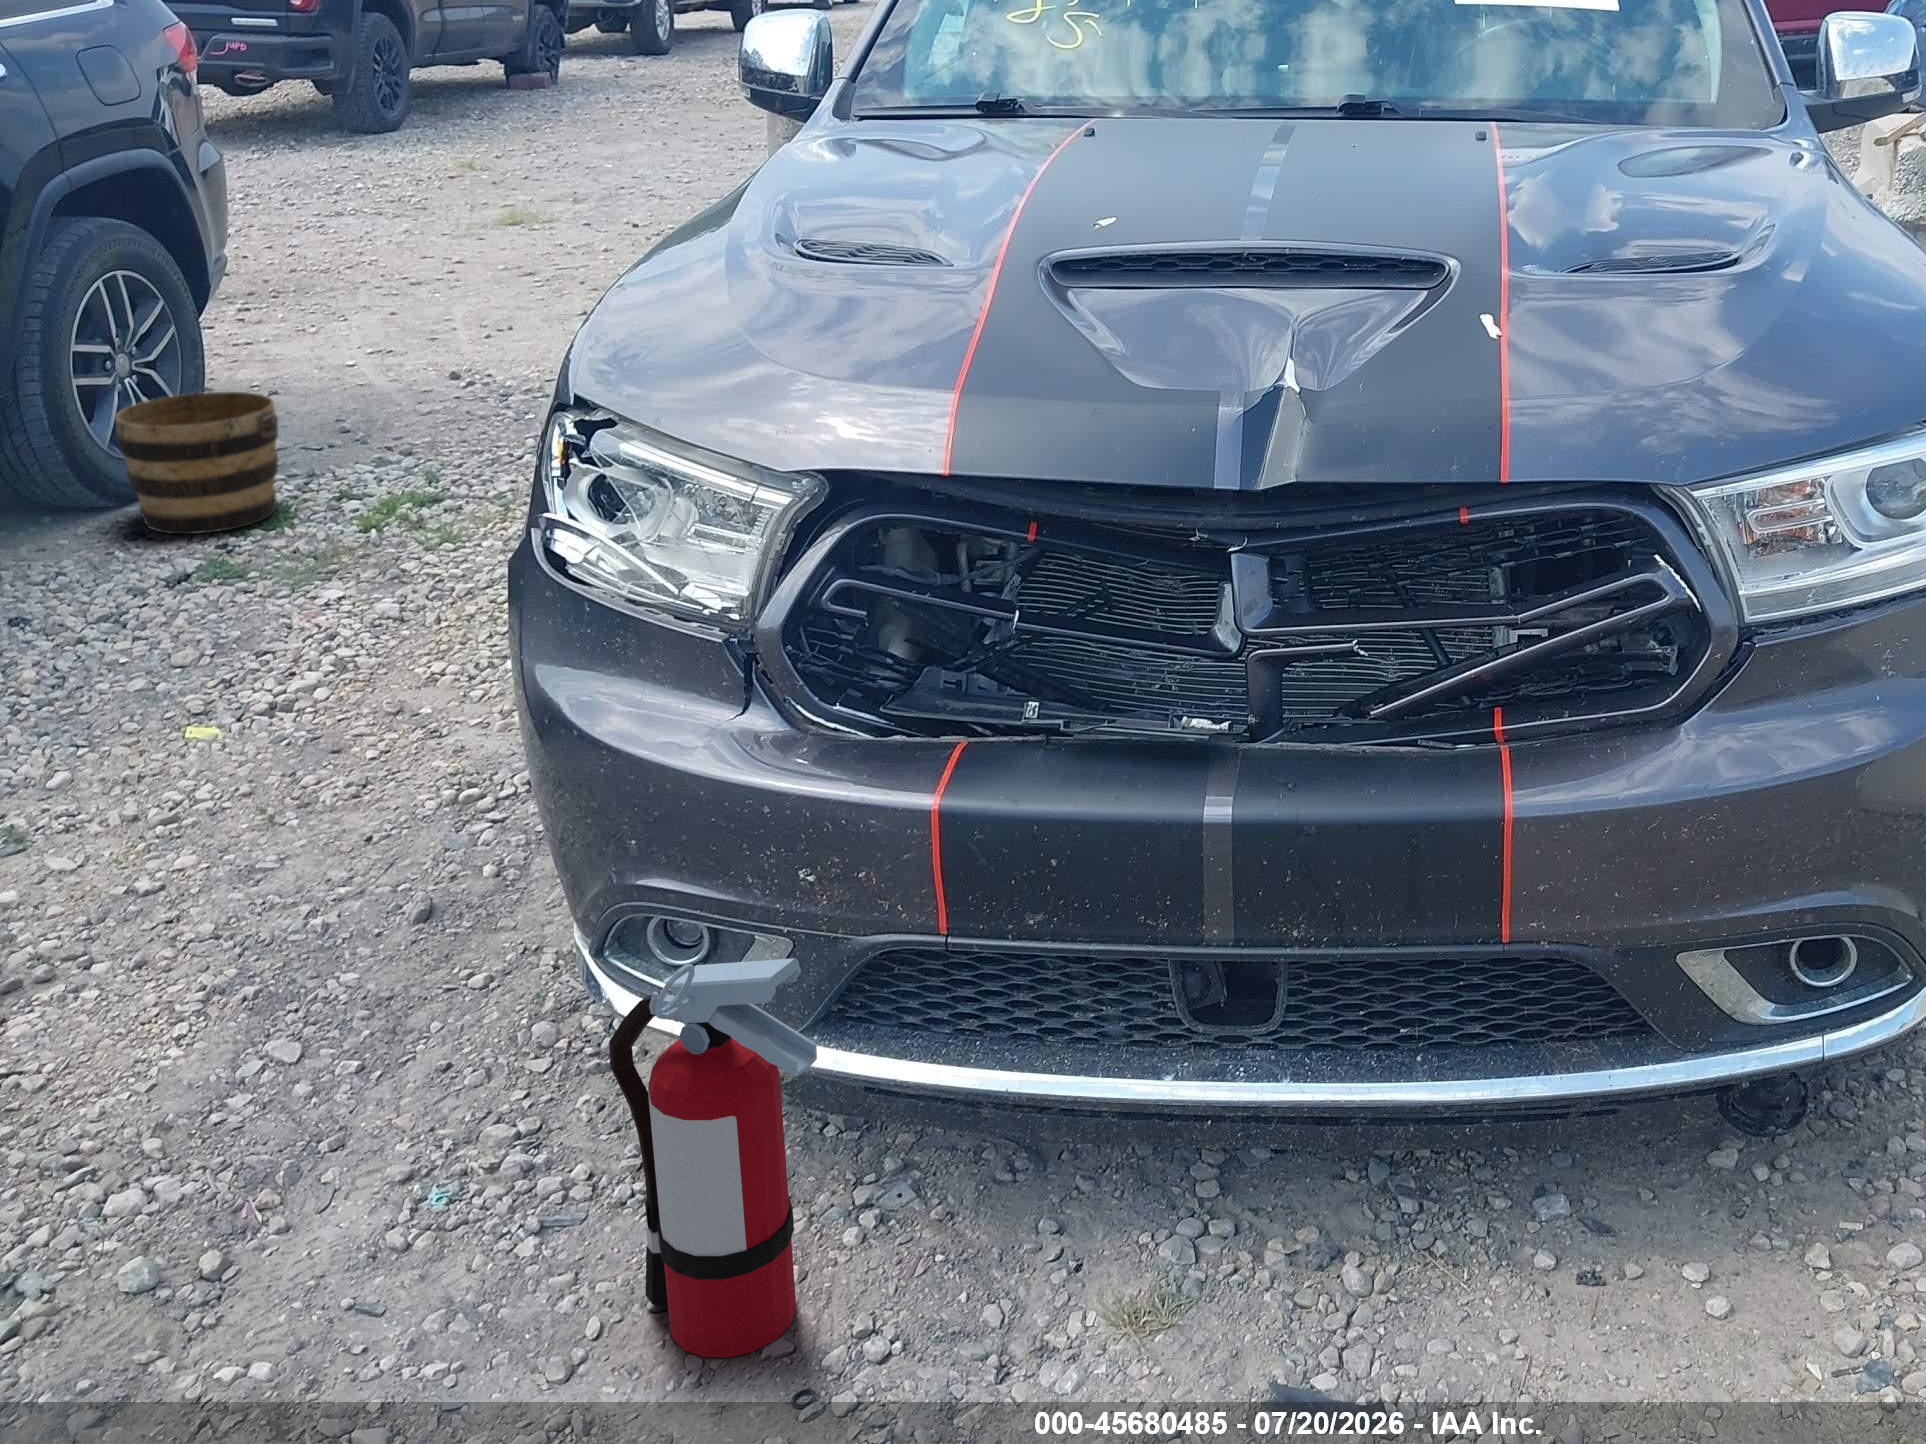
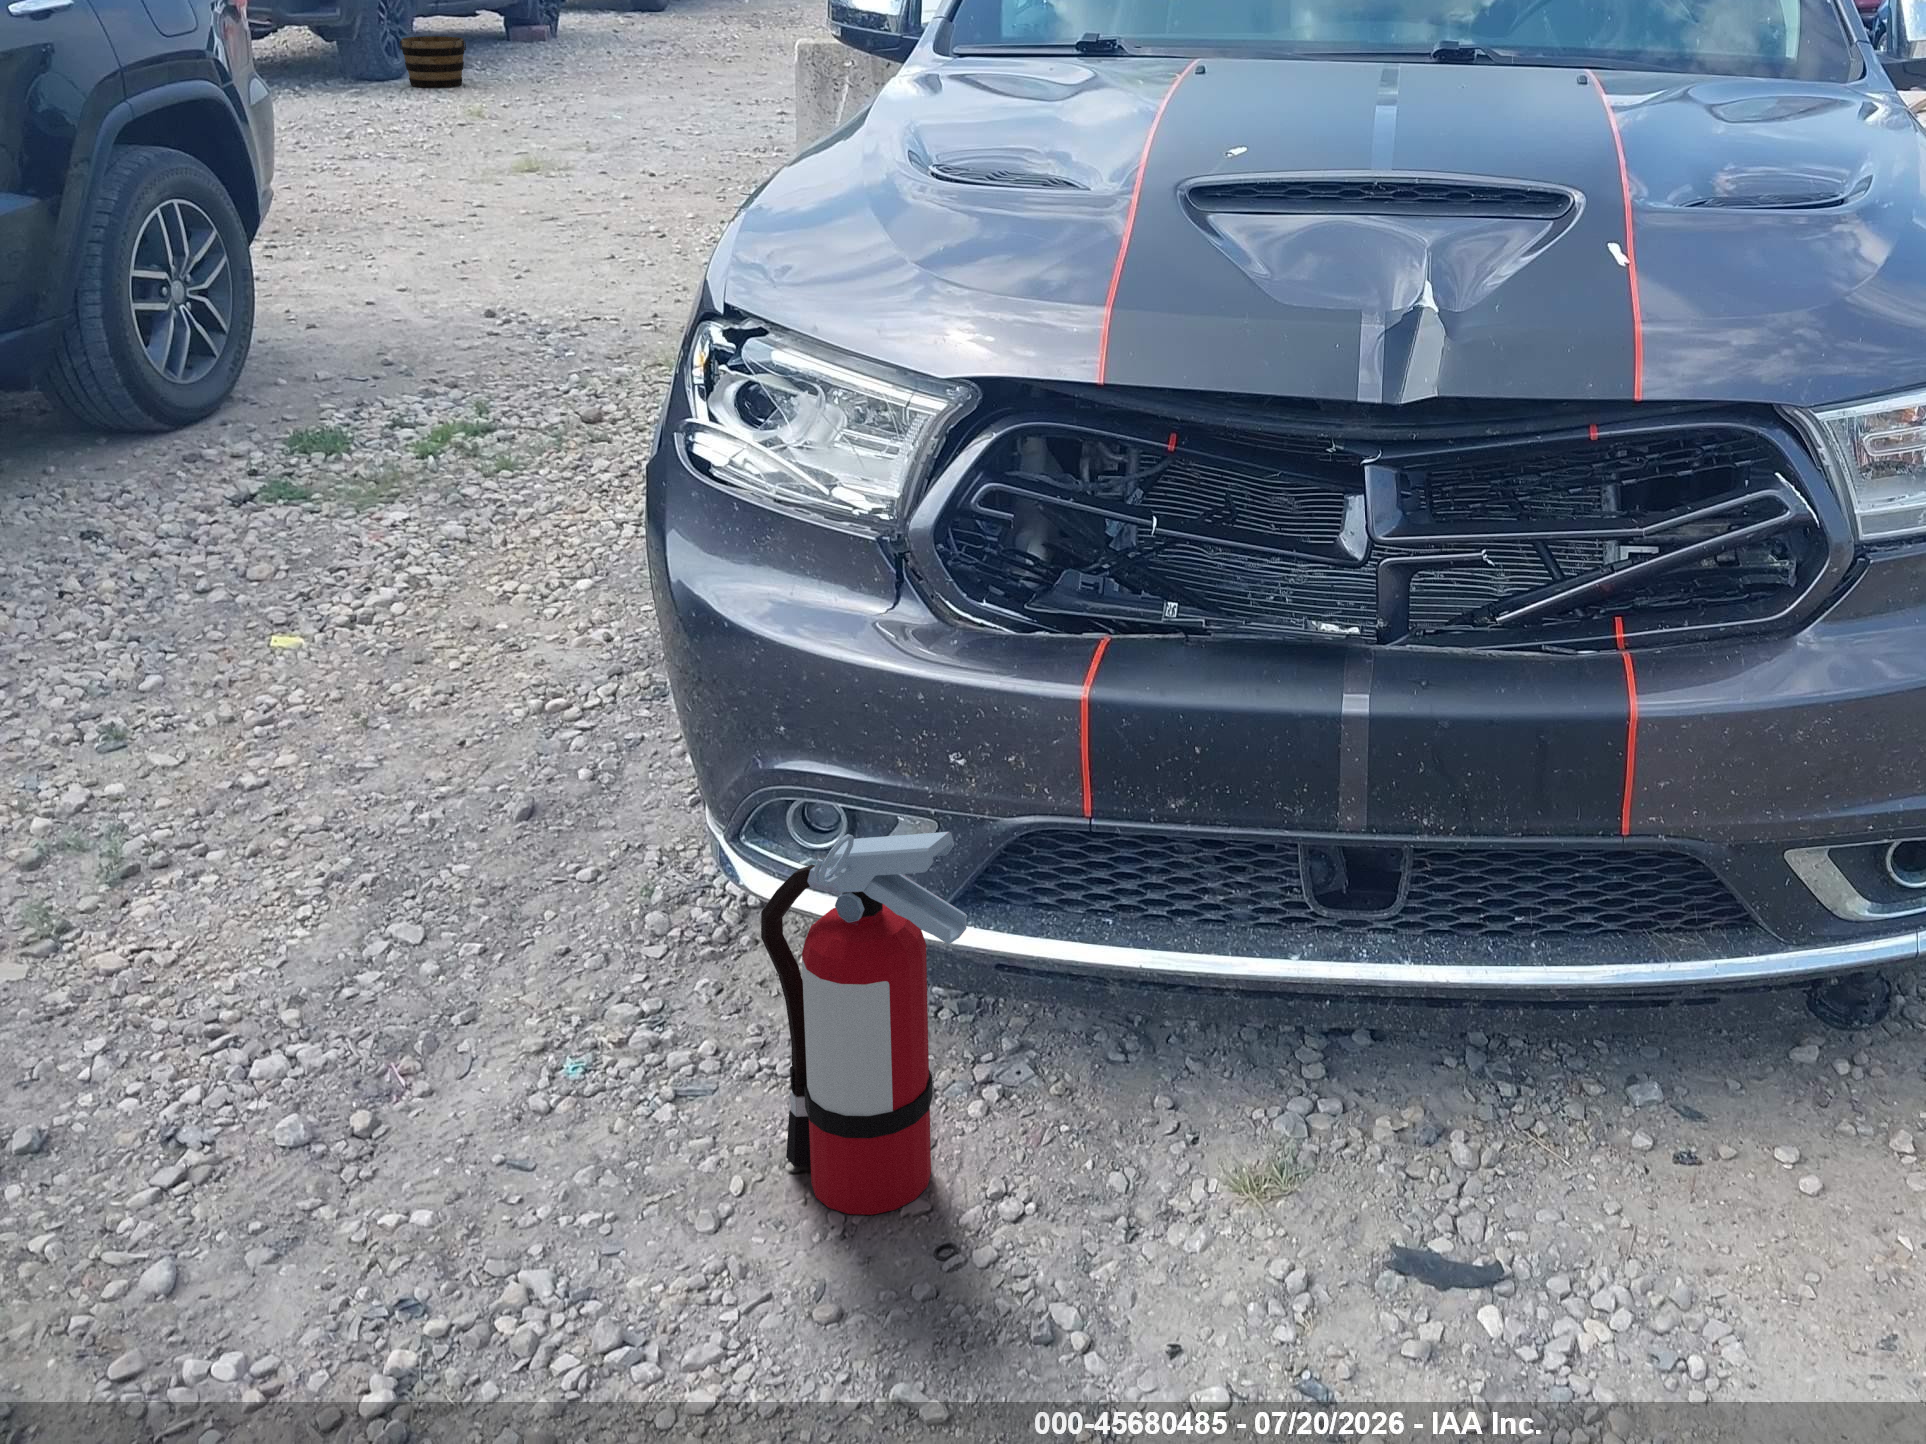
bucket: present [115,392,278,534] -> present [400,36,466,88]

